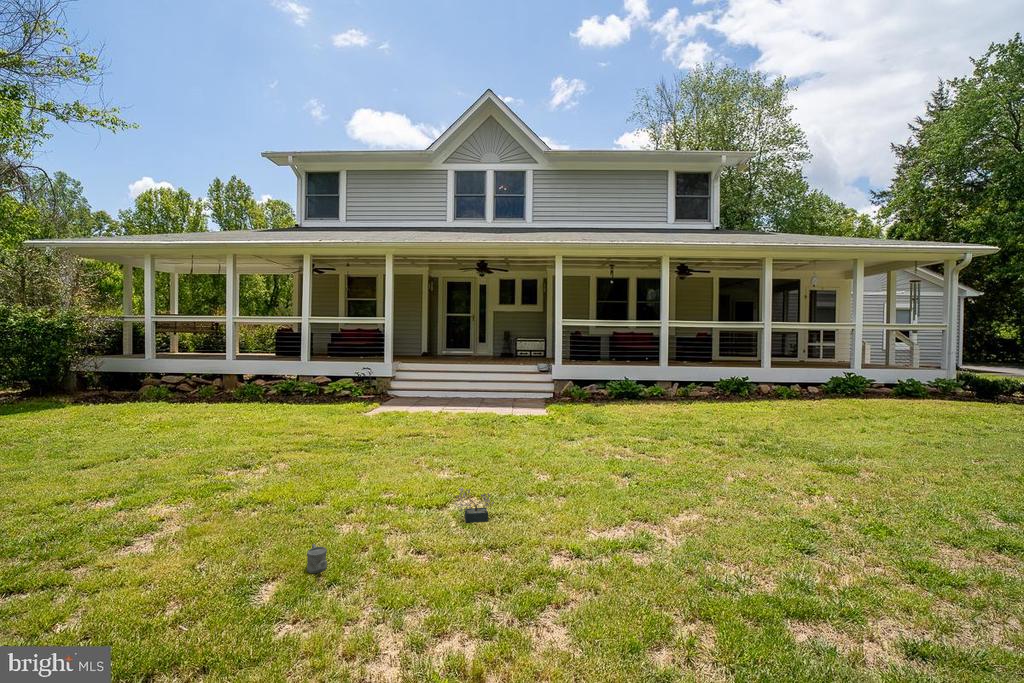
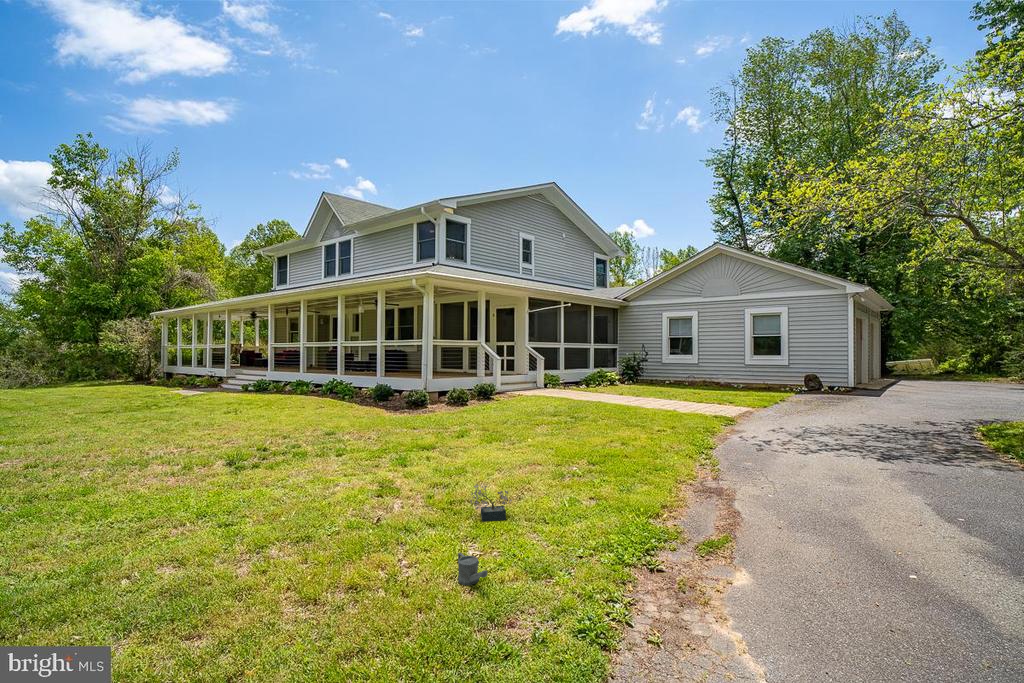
watering can: present [307,544,327,573] -> present [458,553,487,585]

